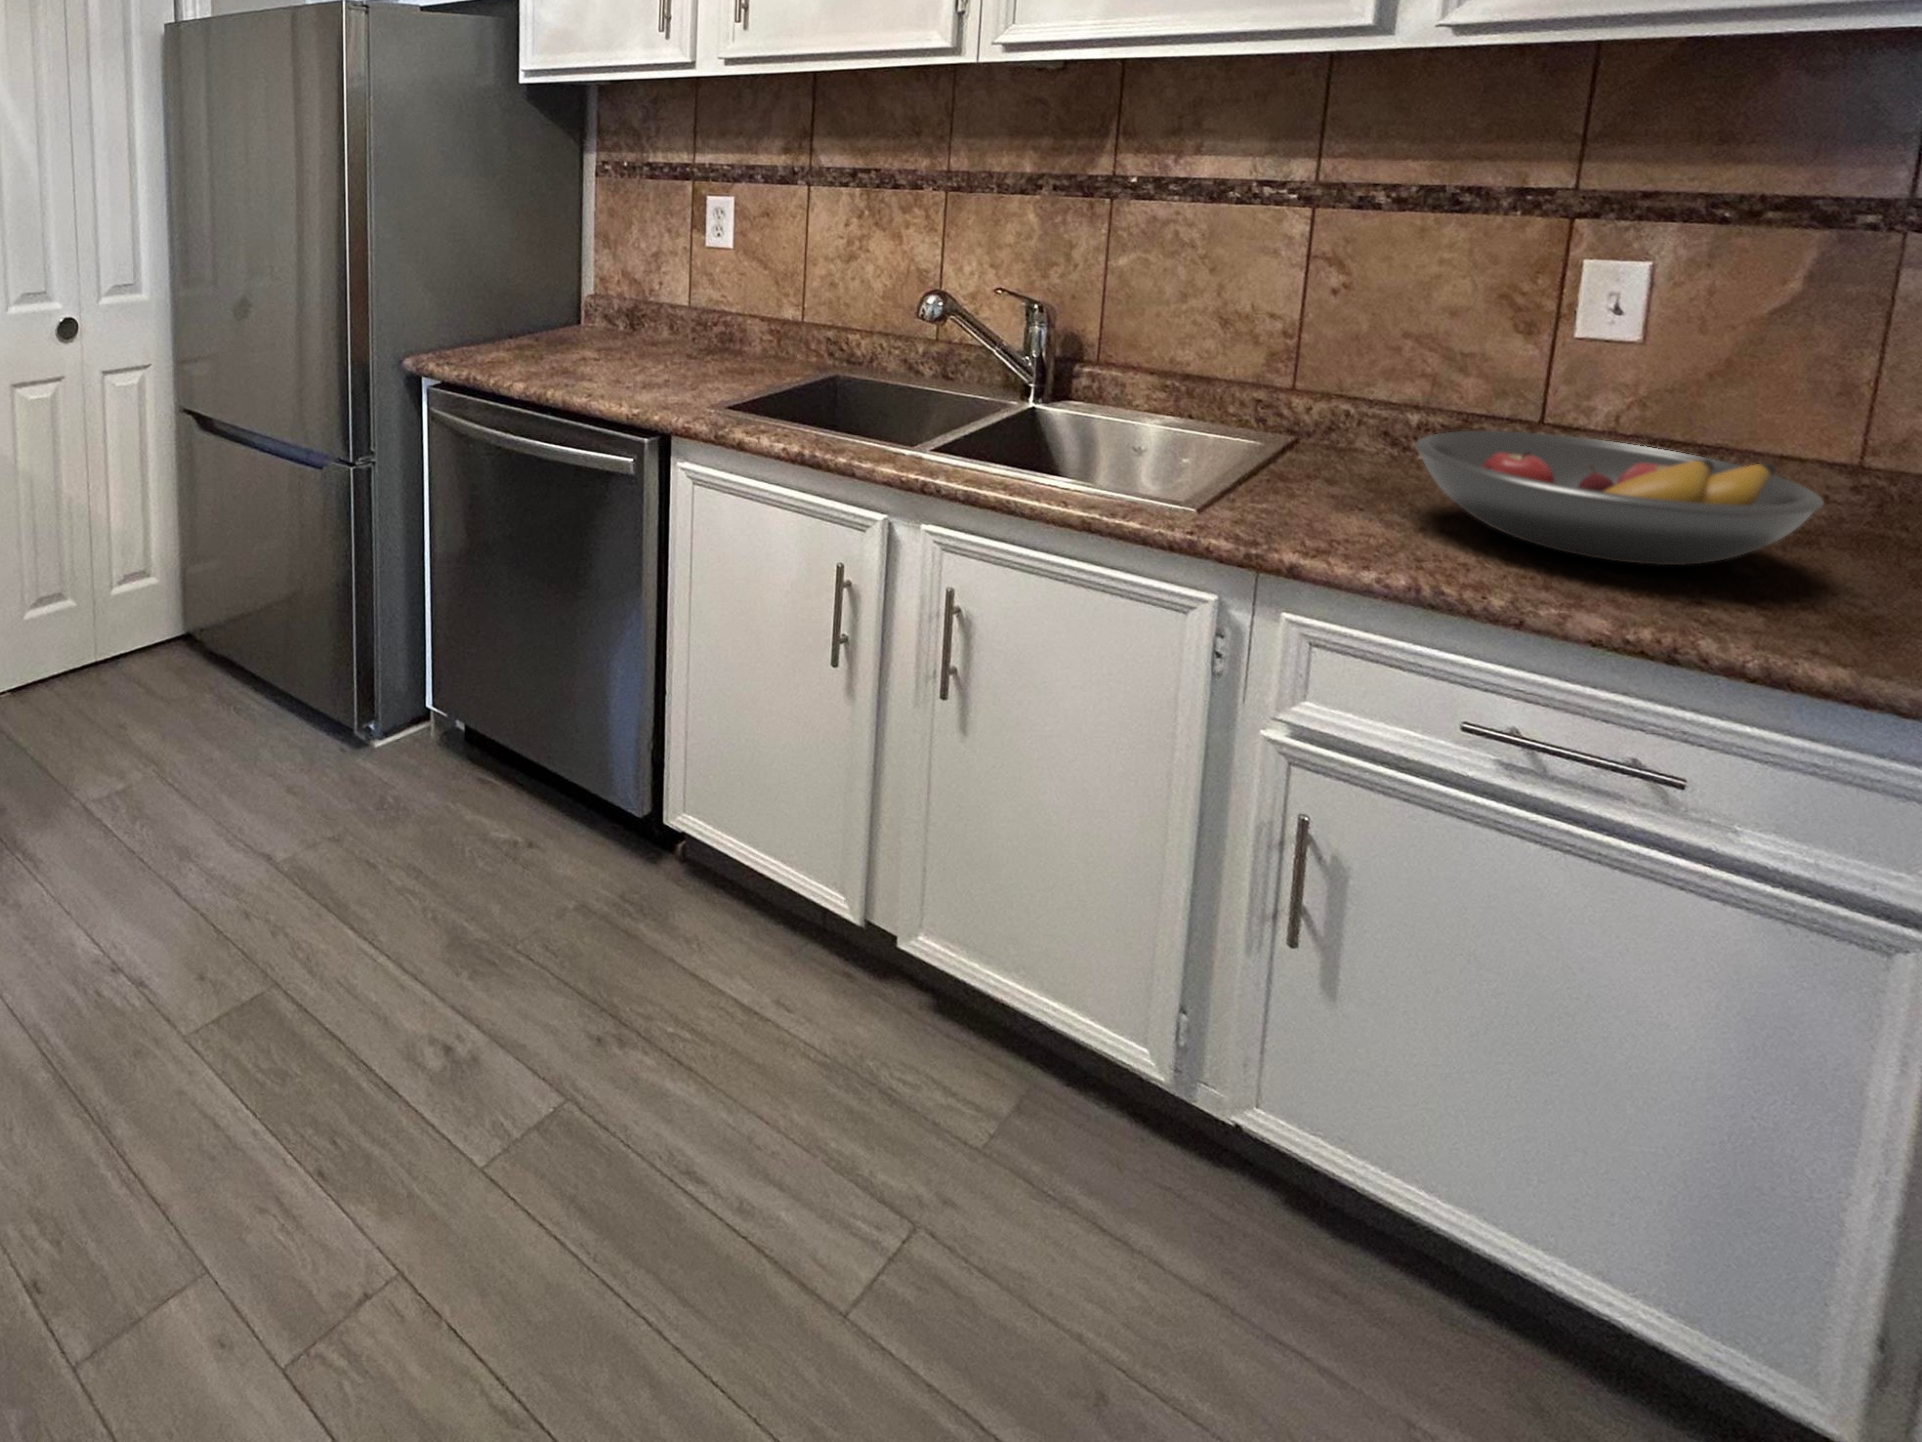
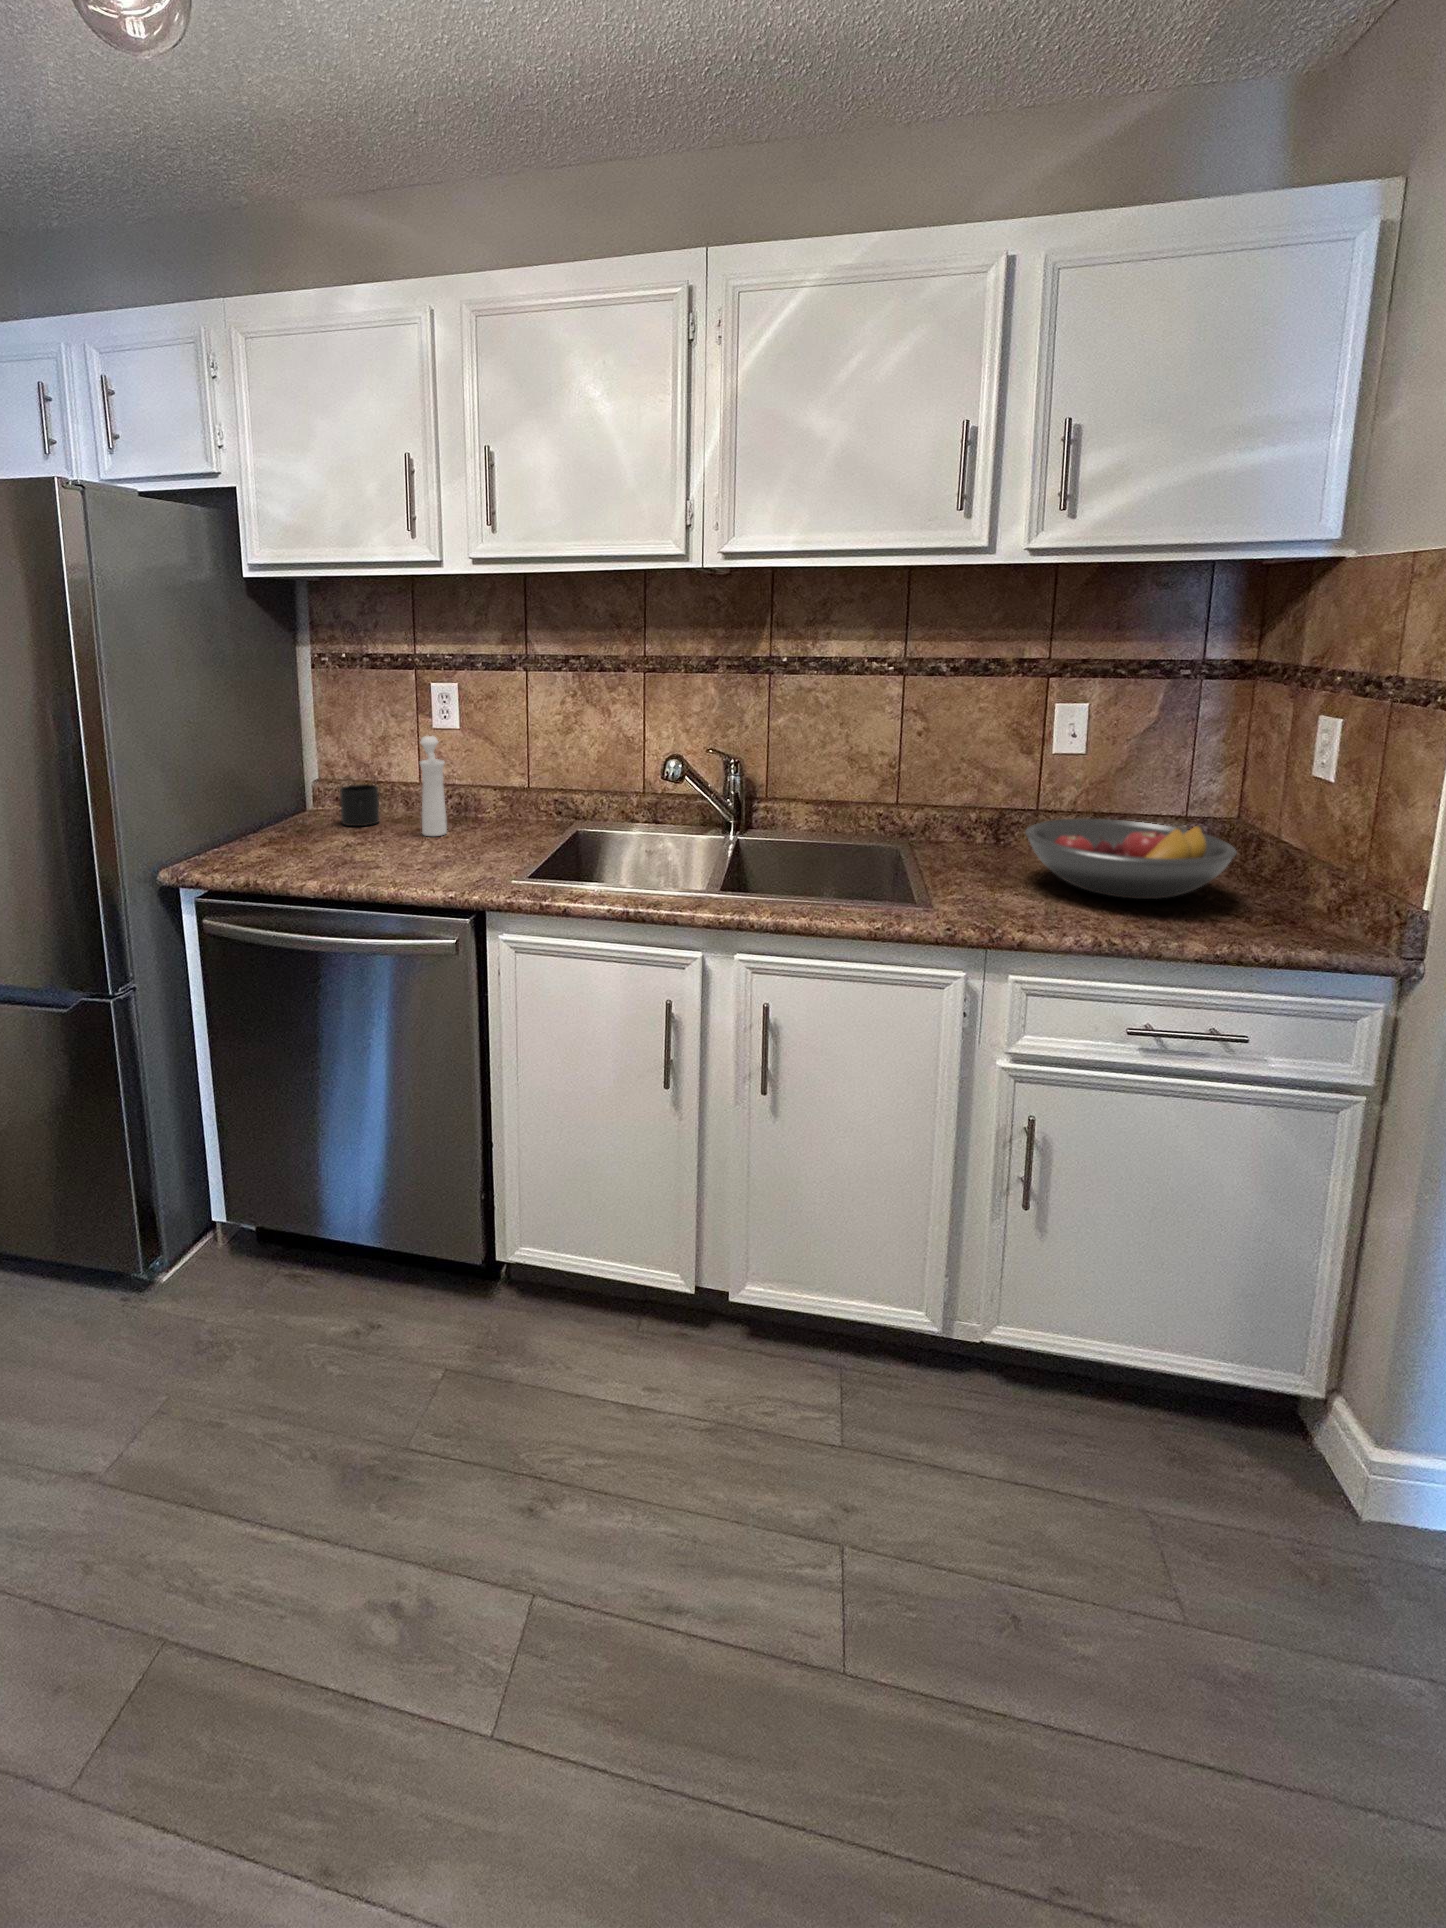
pepper mill: none [668,254,705,361] -> present [420,736,447,836]
mug: none [601,301,642,344] -> present [340,784,379,826]

